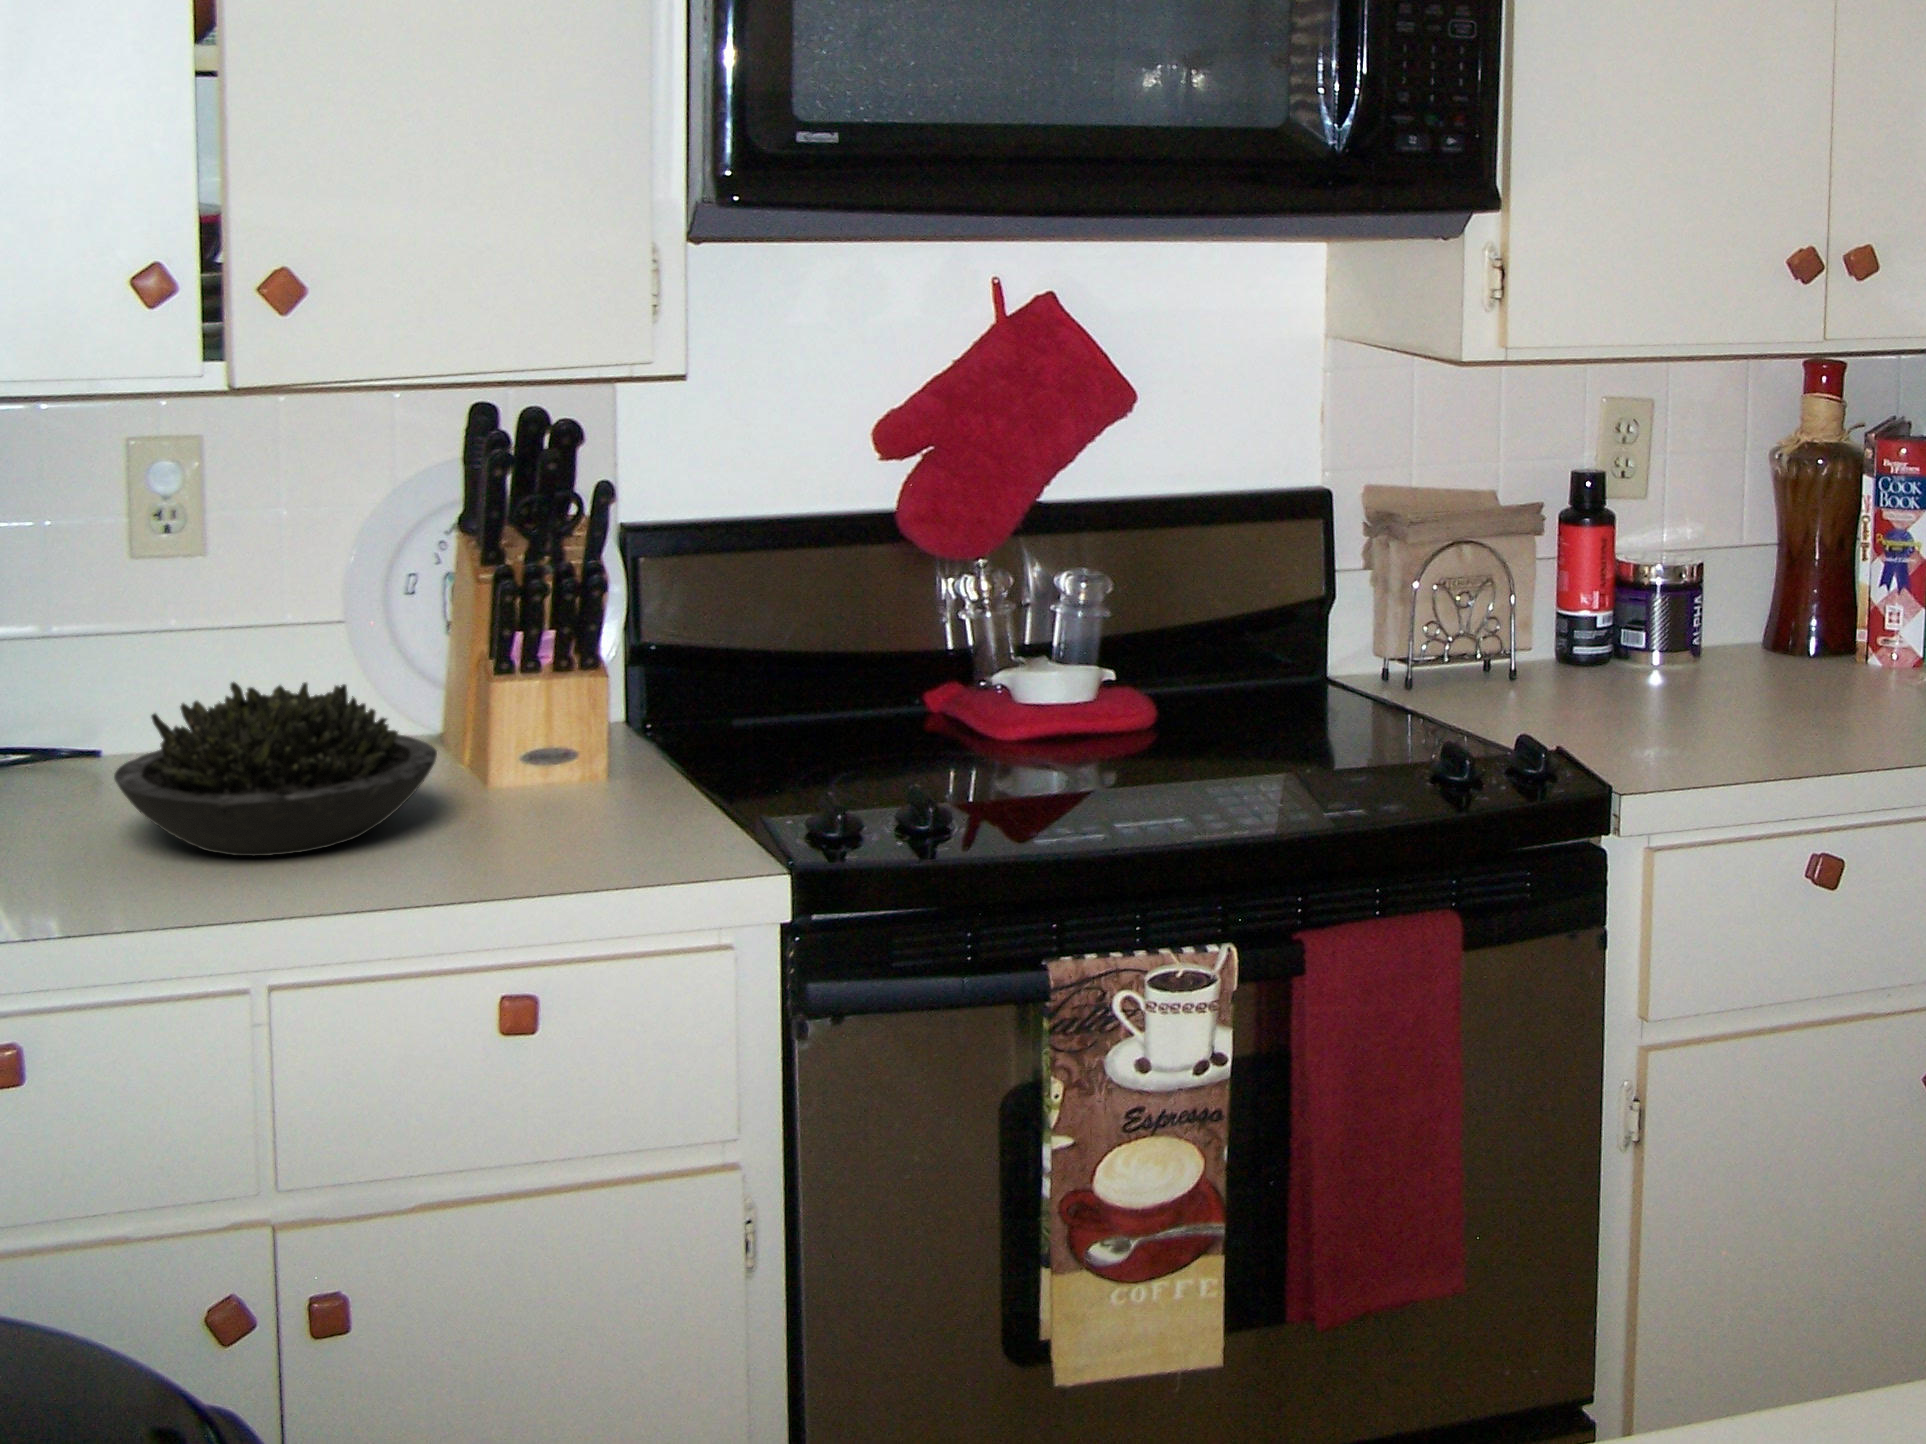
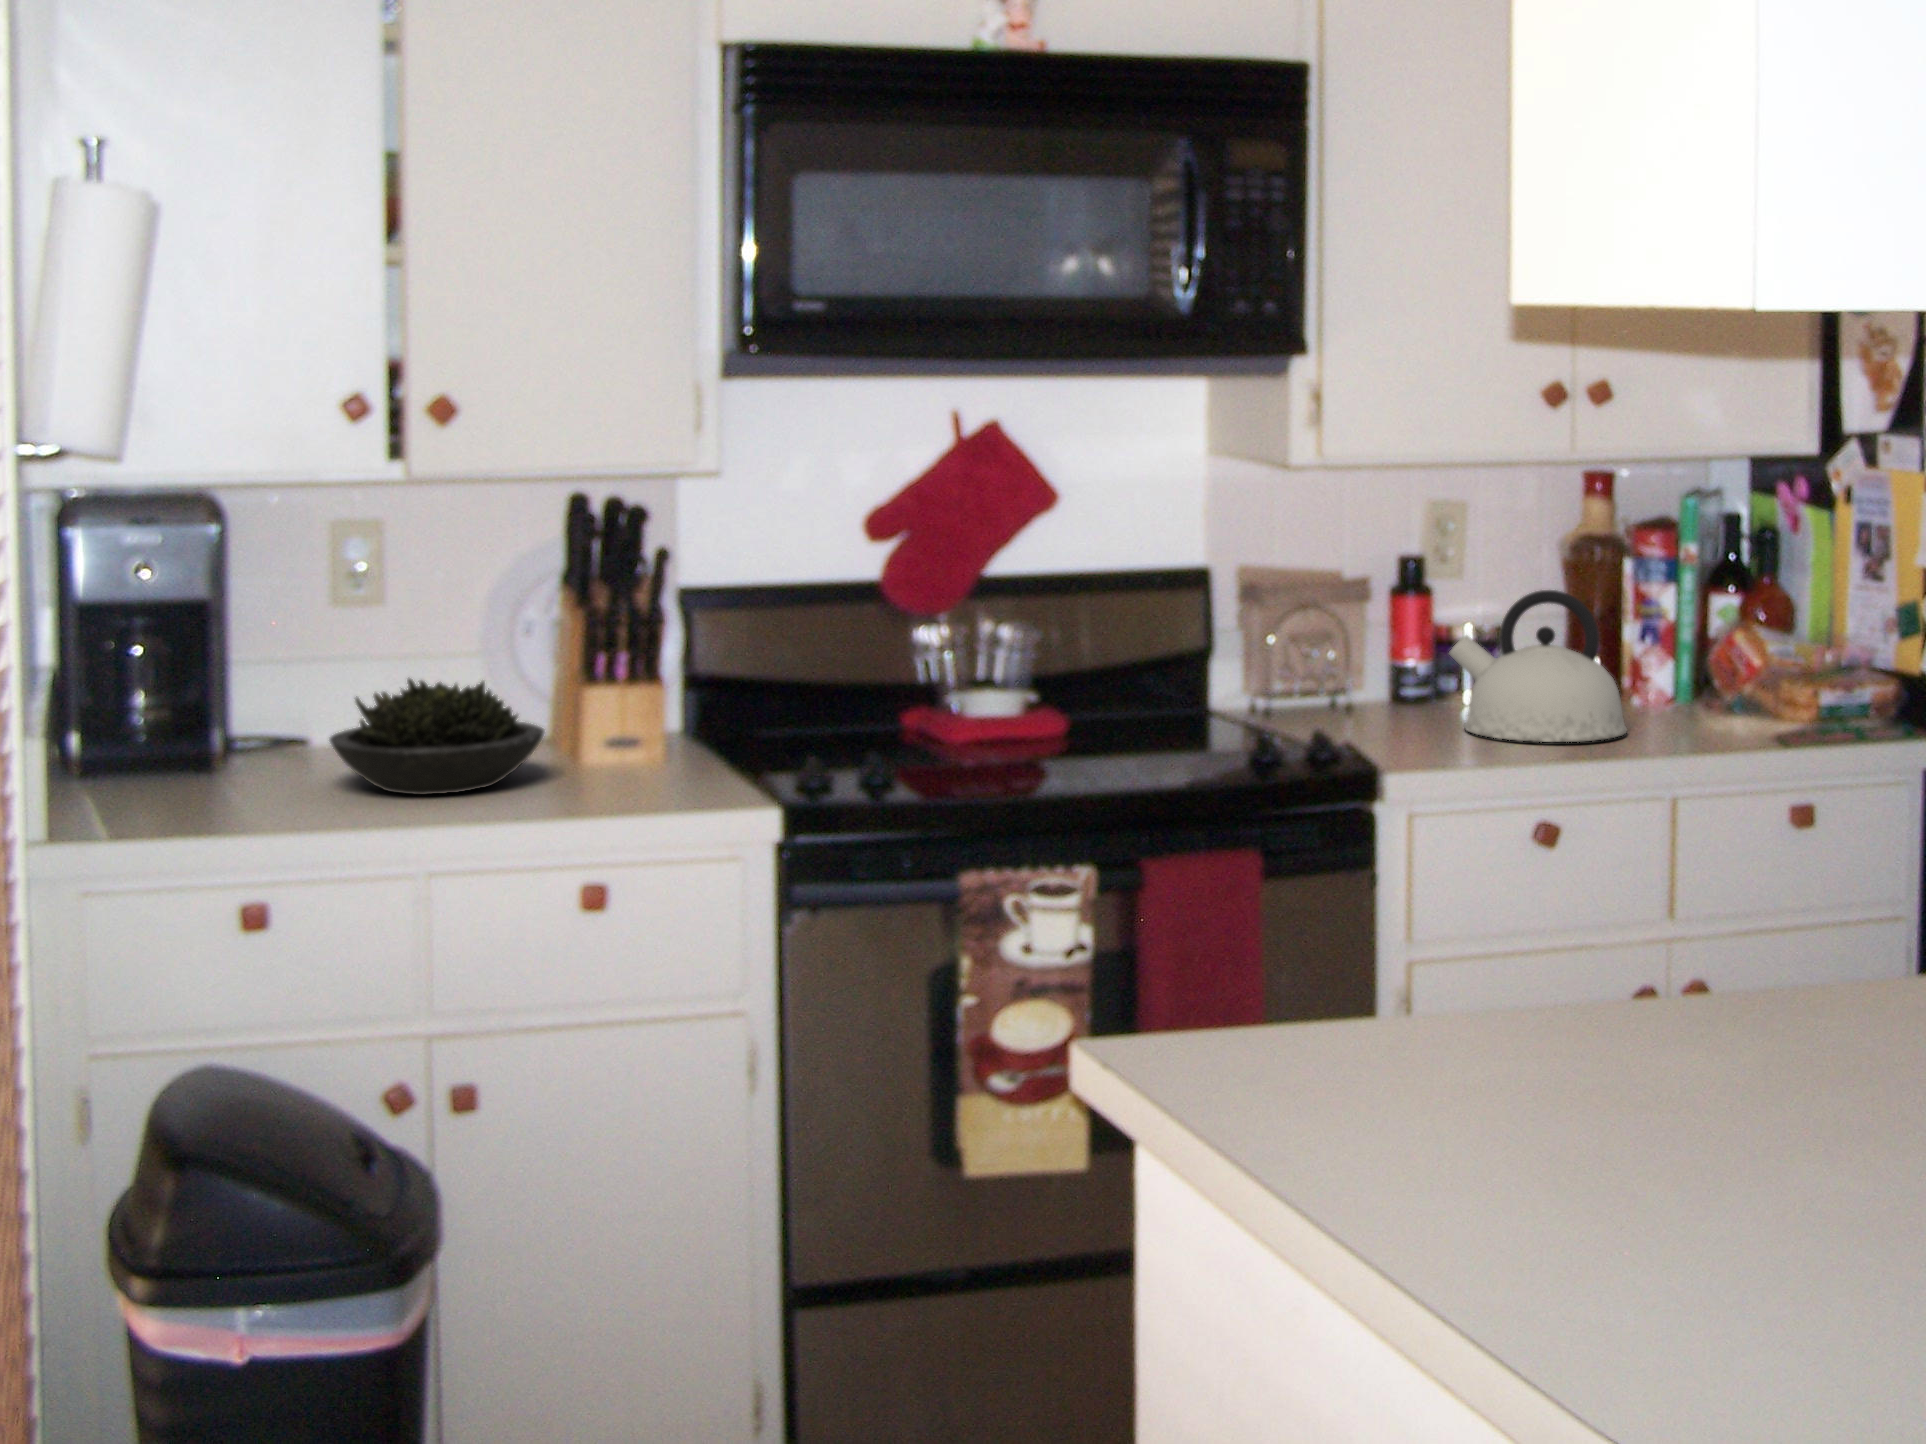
kettle: none [1657,527,1893,733] -> present [1449,590,1627,742]

